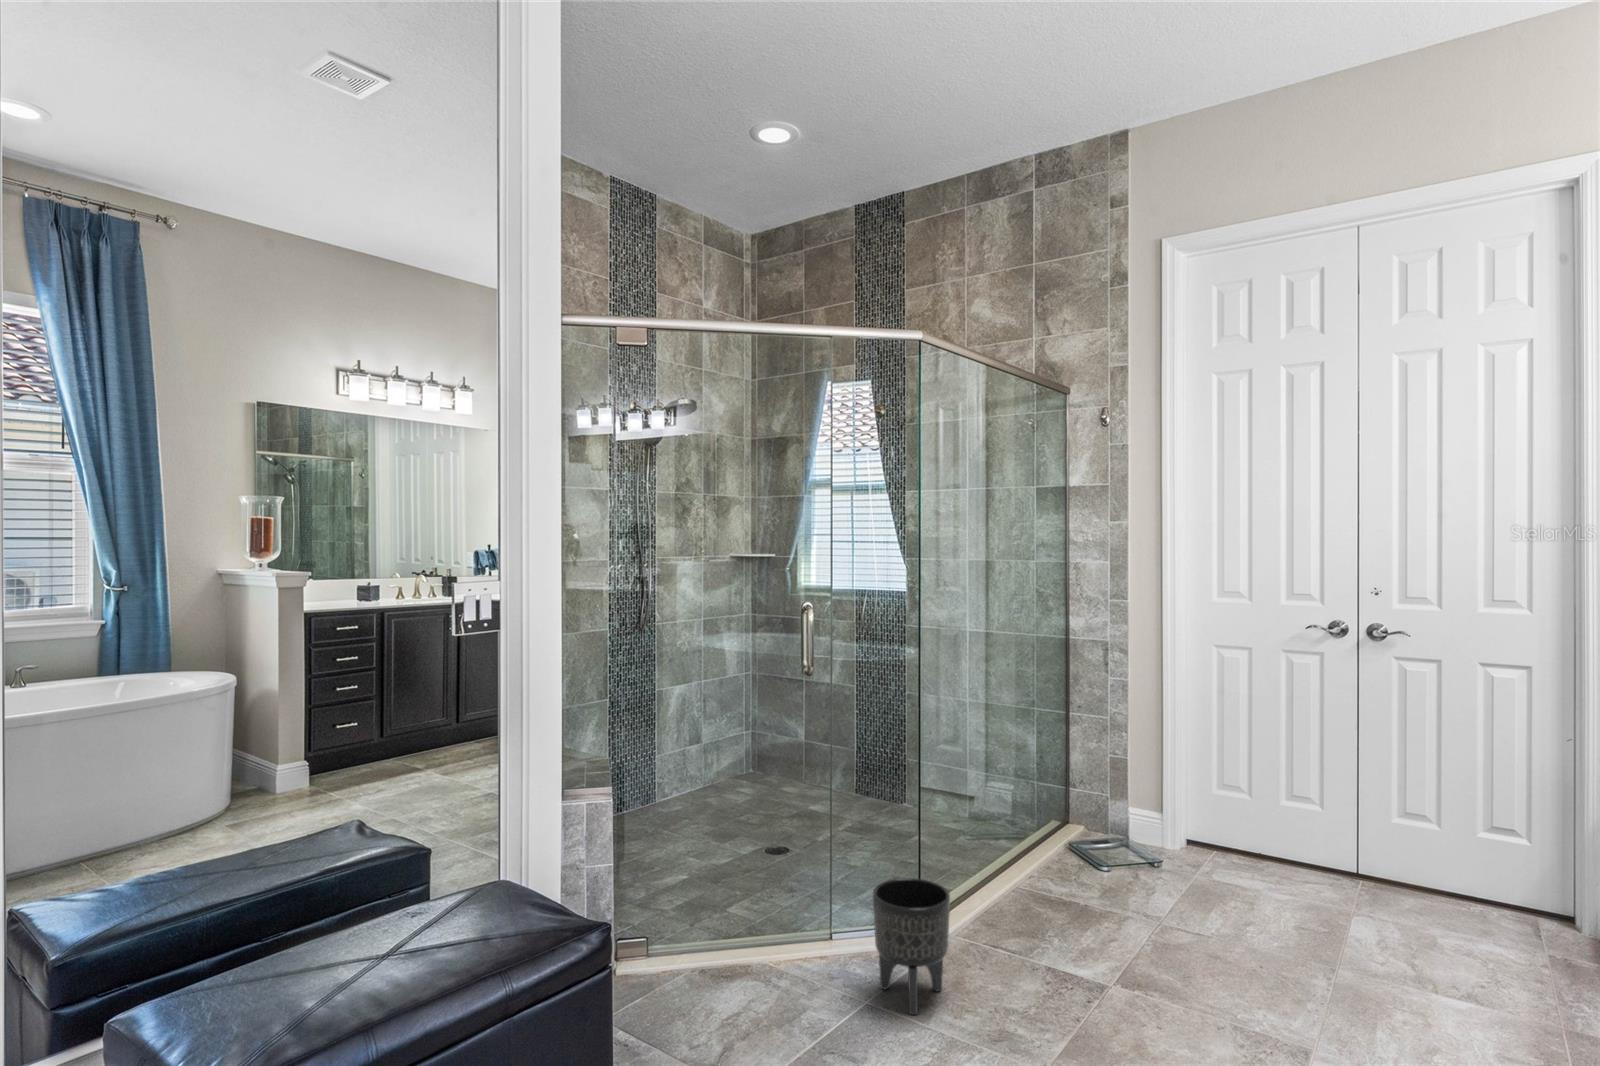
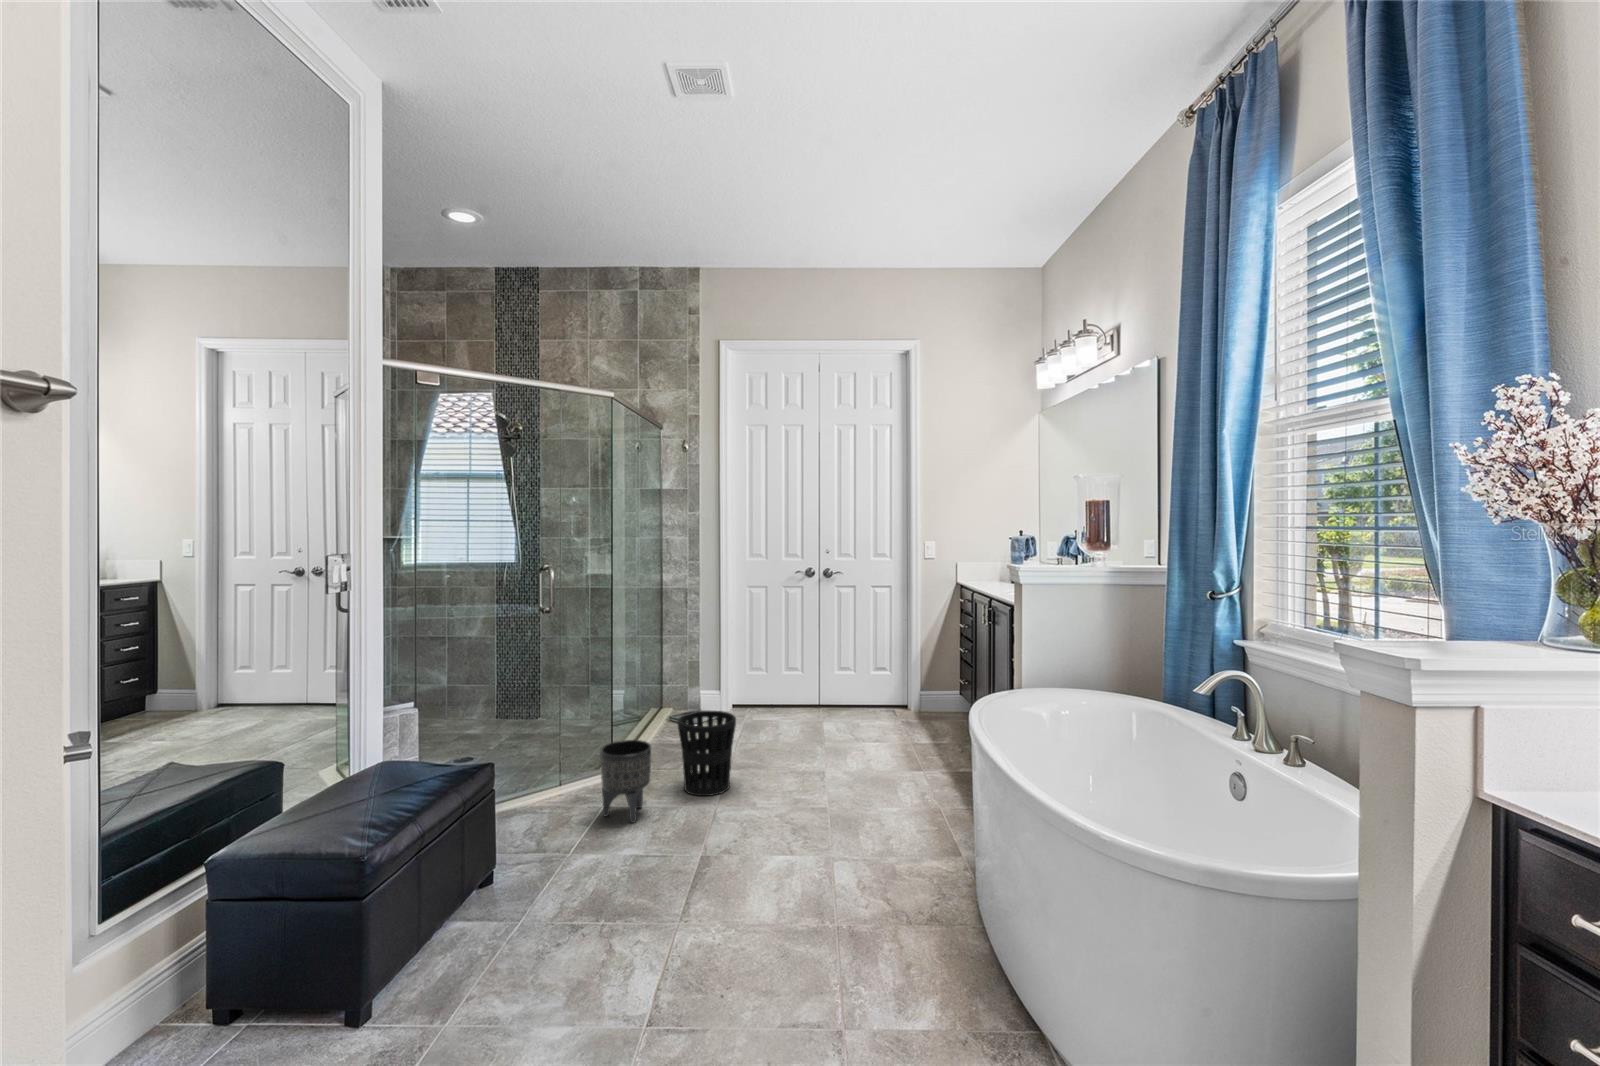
wastebasket: none [1010,854,1111,1006] -> present [678,711,736,796]

